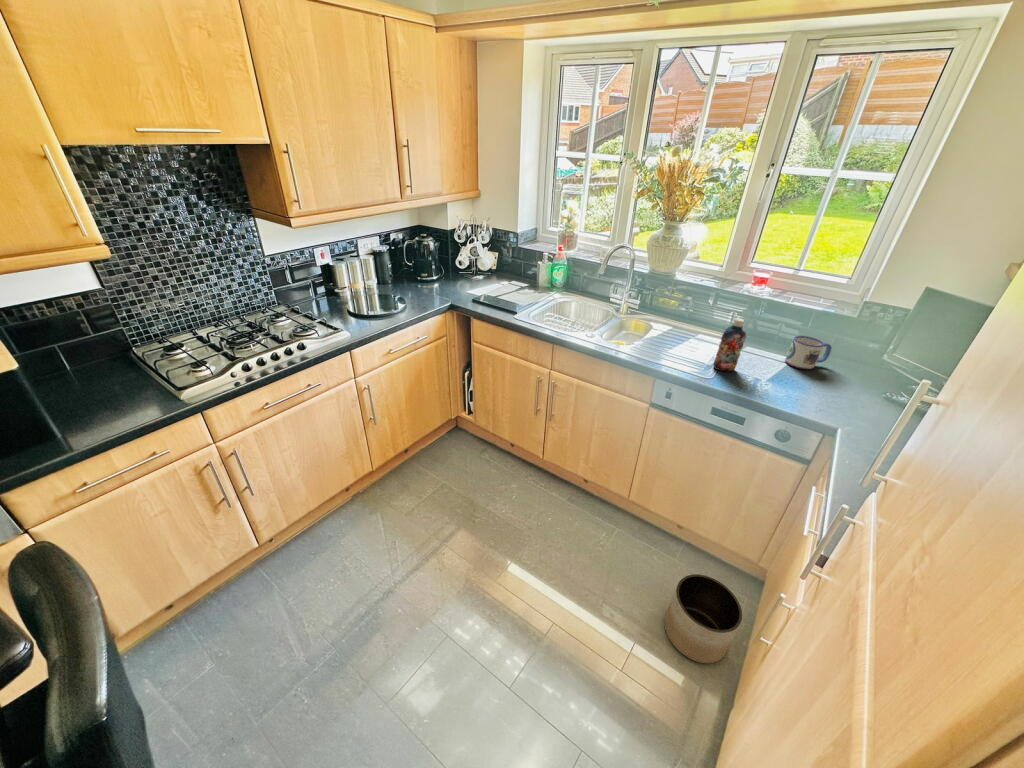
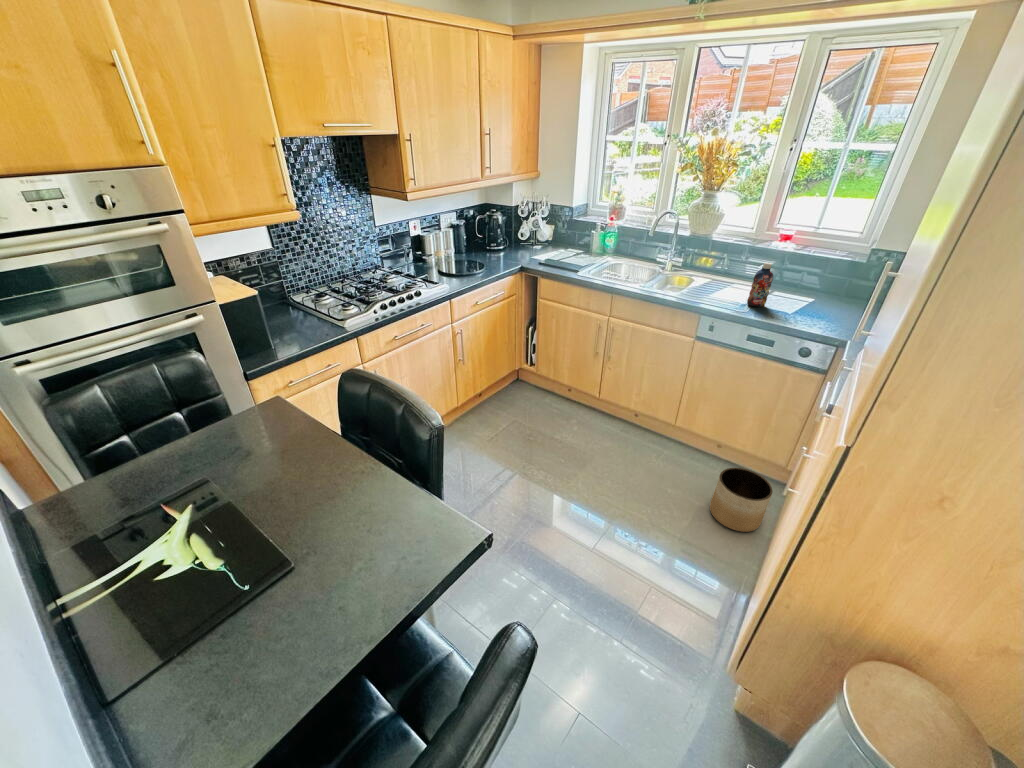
mug: present [785,336,832,369] -> none [807,279,844,305]

